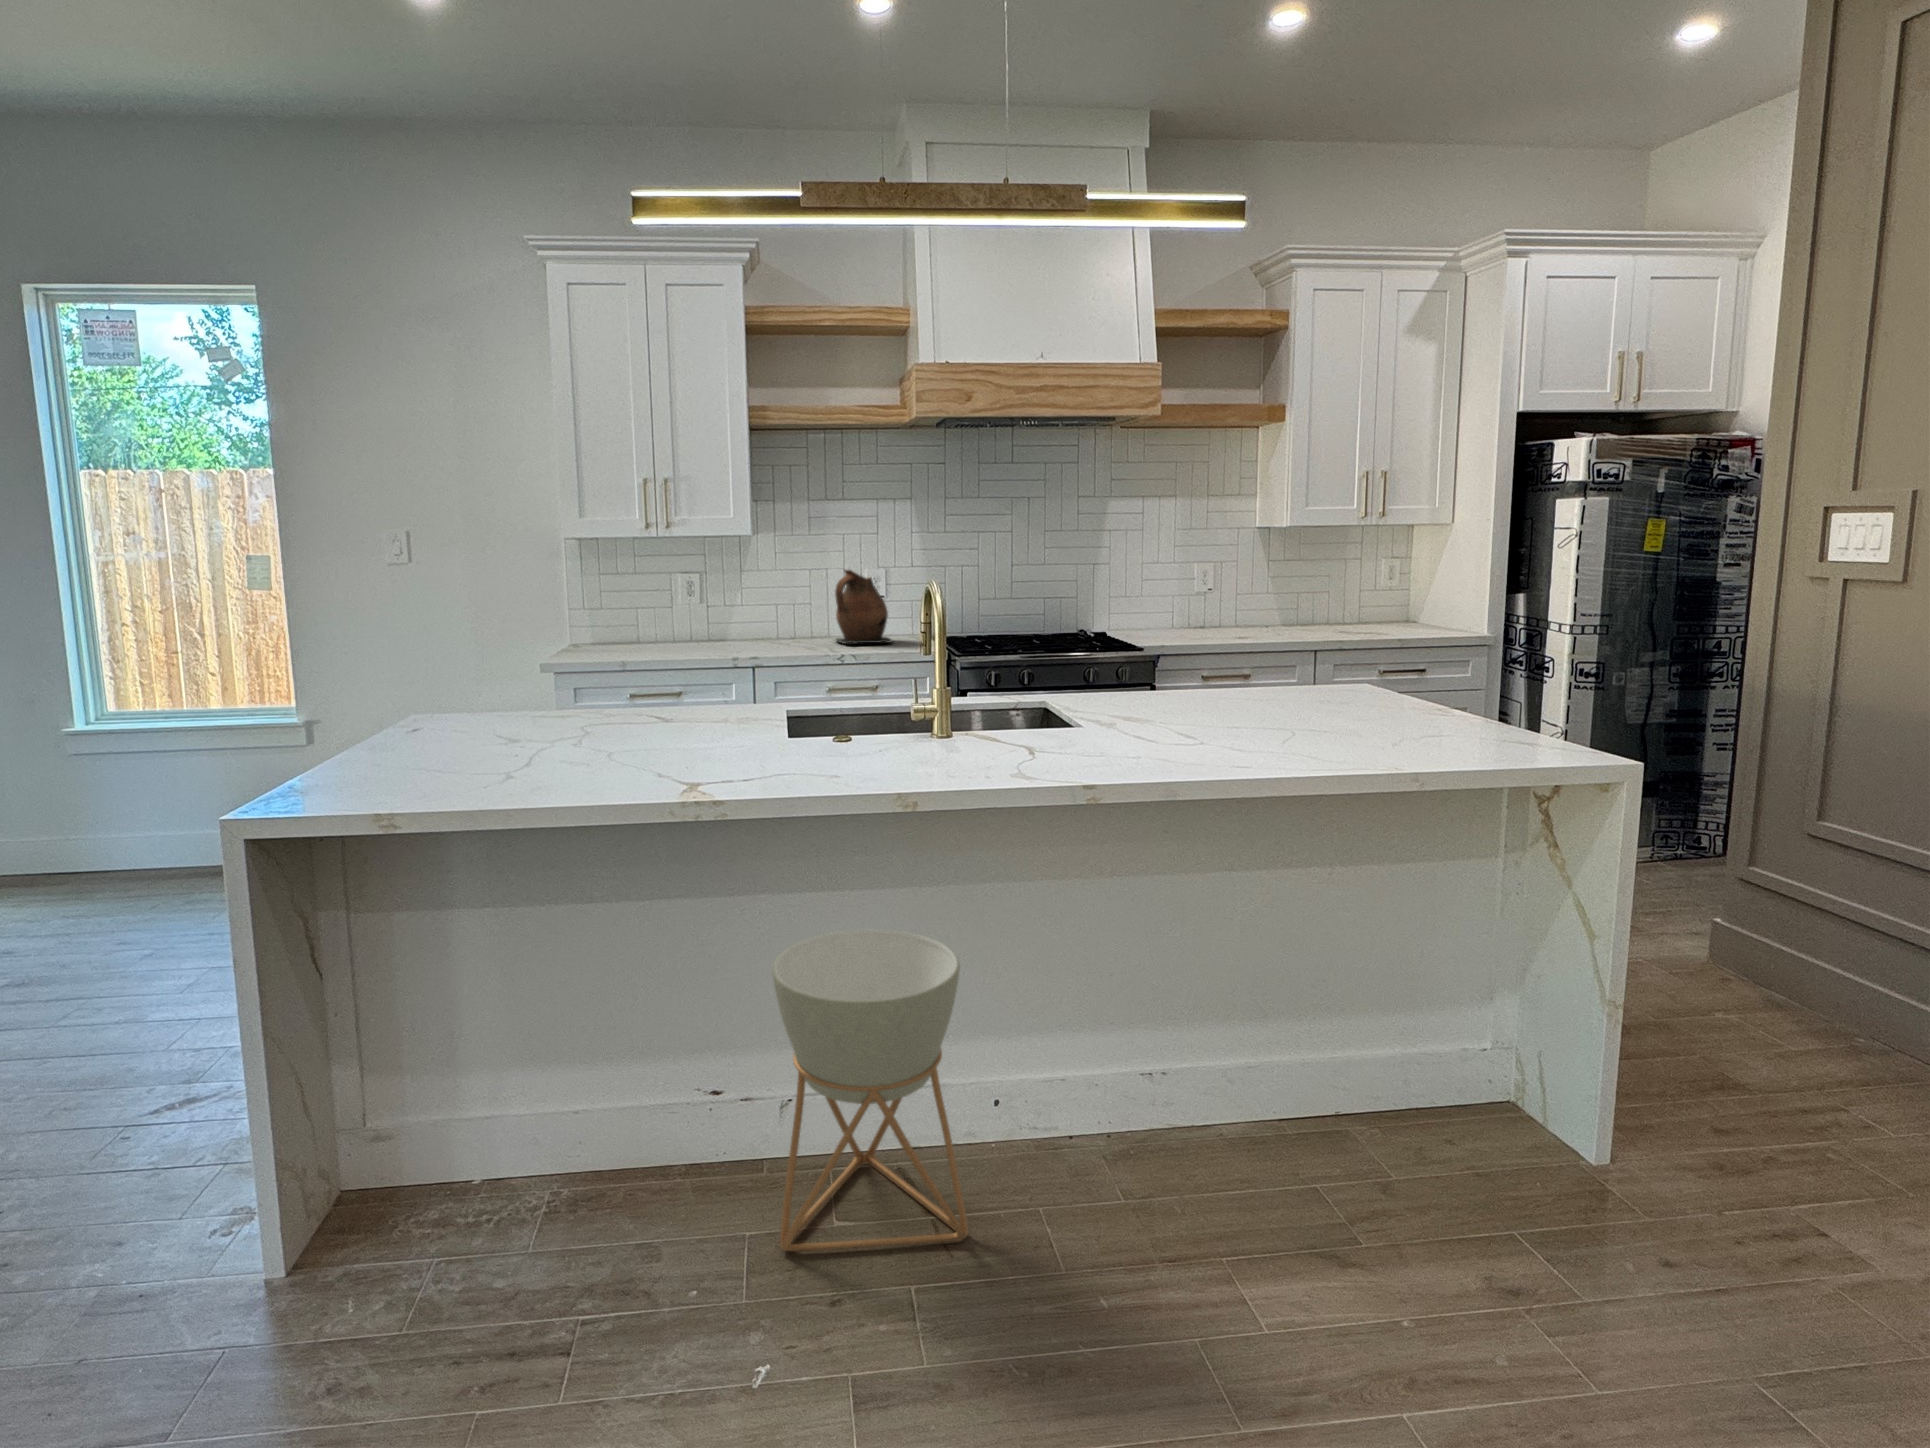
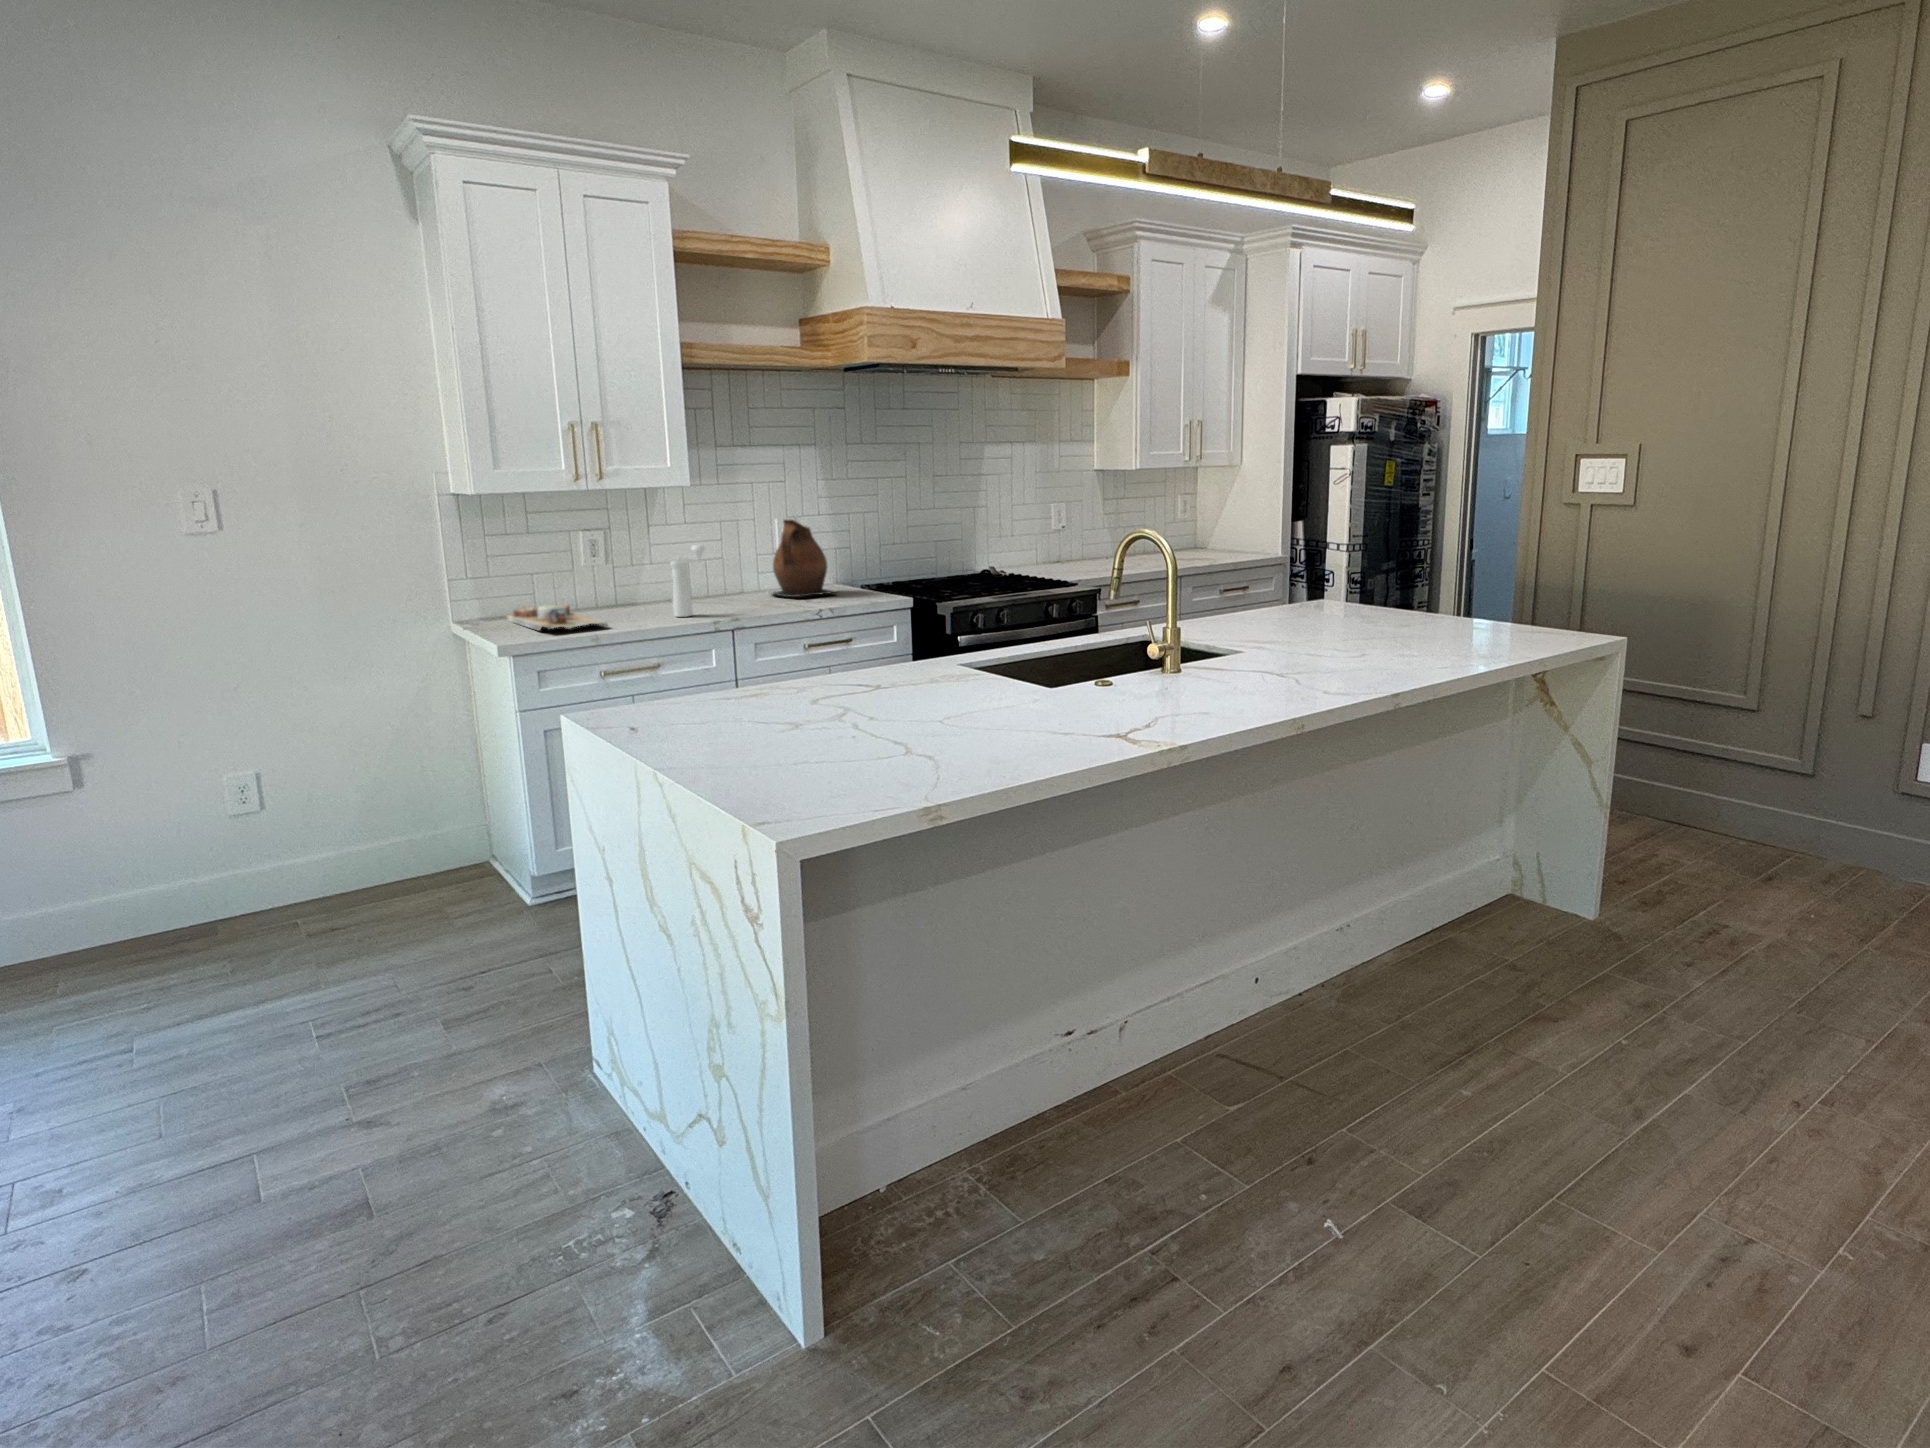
pepper mill: none [711,590,752,654] -> present [671,545,704,617]
cutting board: none [588,635,645,657] -> present [507,604,608,631]
planter: present [772,929,968,1251] -> none [1160,844,1335,1147]

